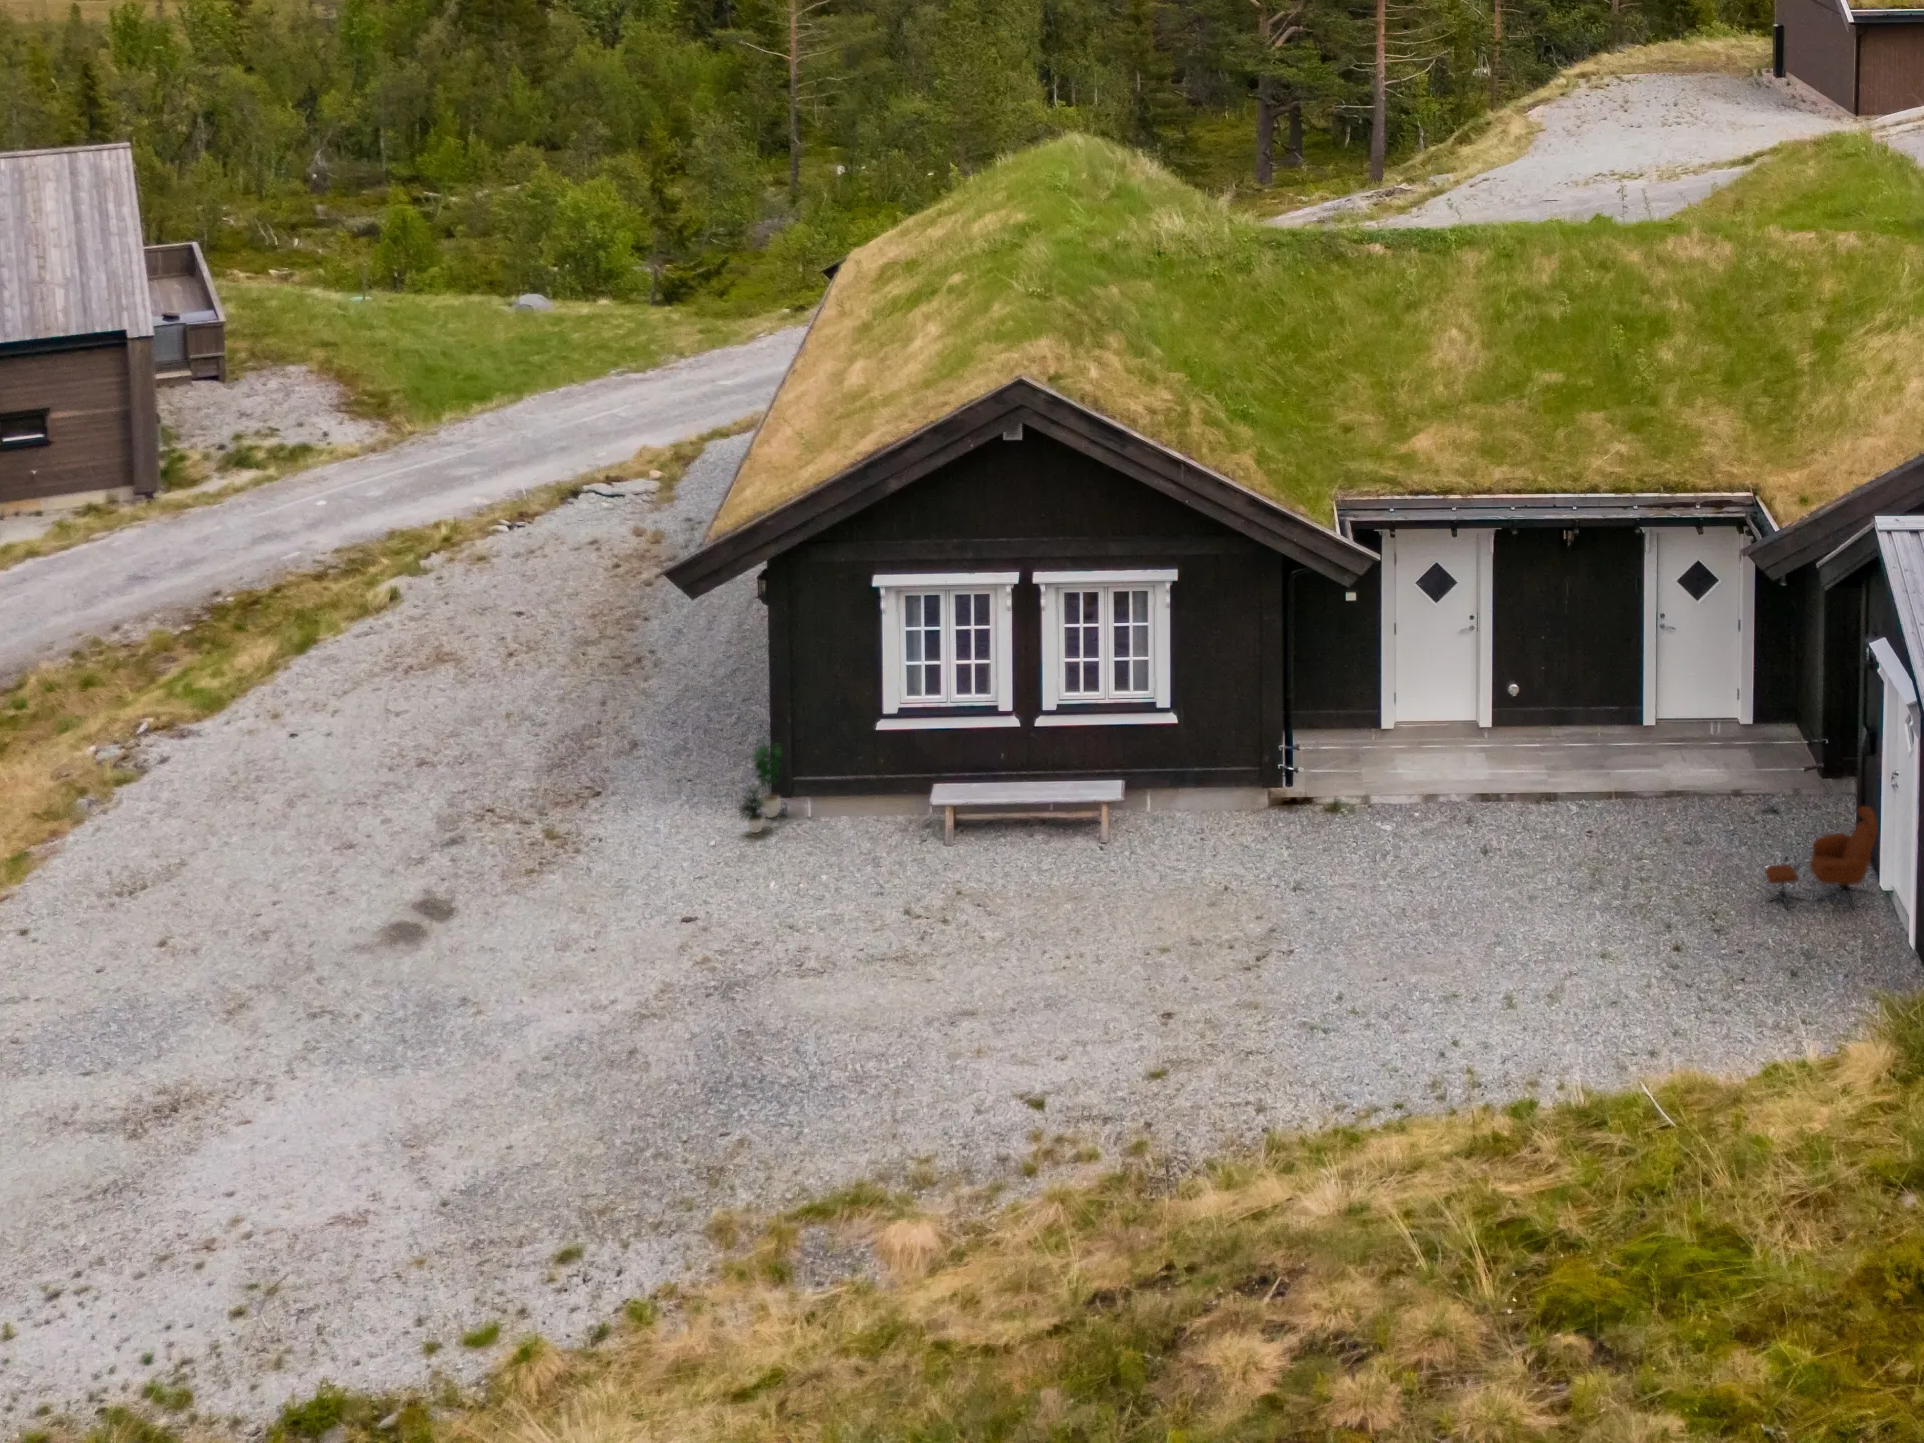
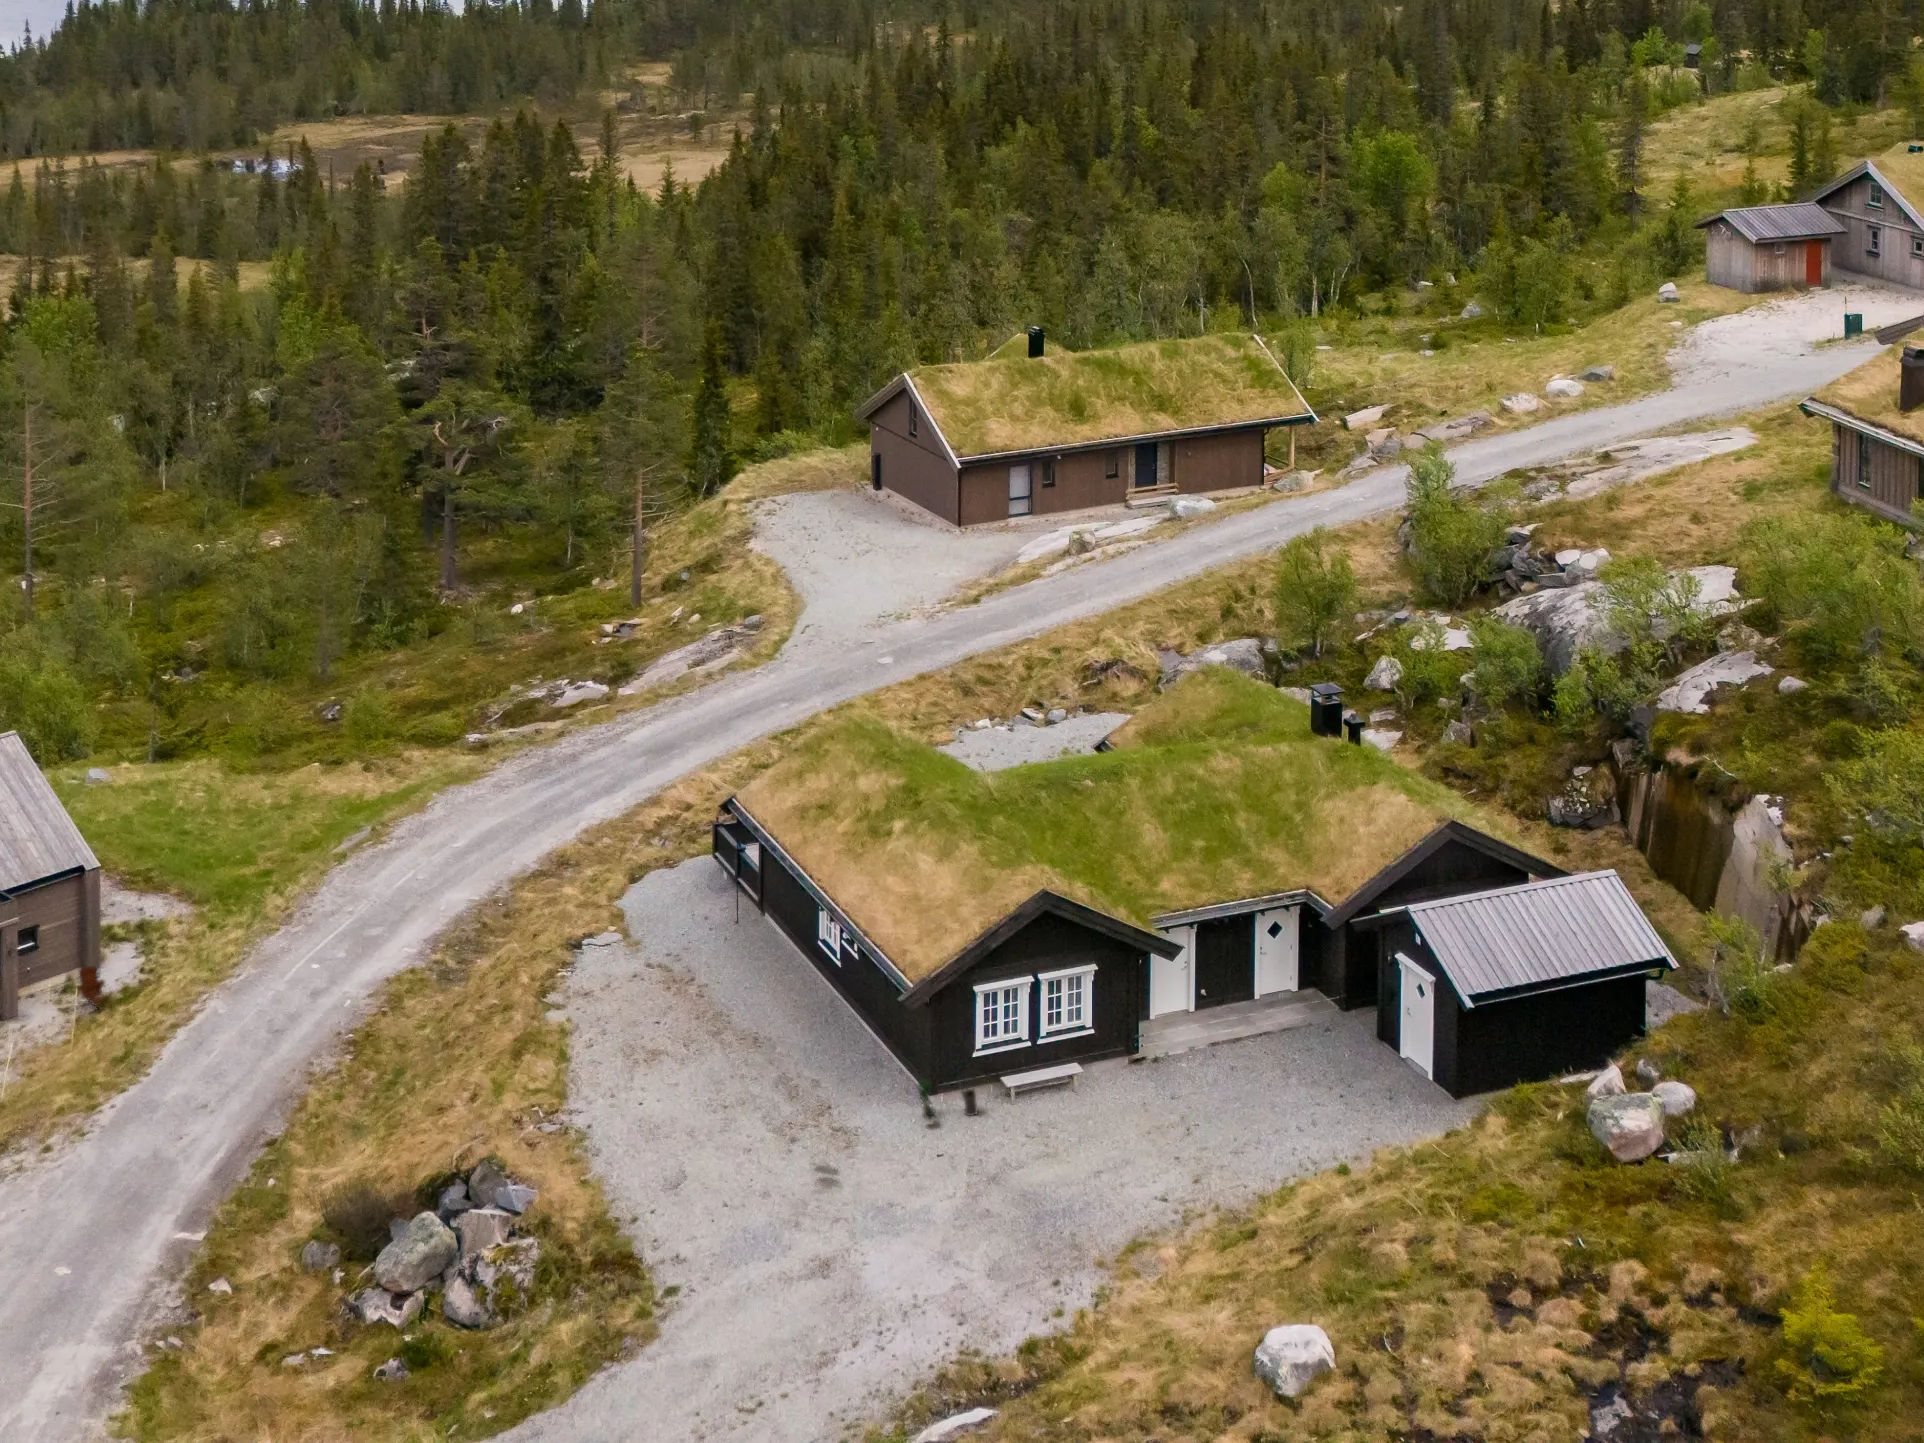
watering can: none [836,762,866,831] -> present [961,1088,977,1116]
lounge chair: present [1765,806,1878,905] -> present [77,966,105,1011]

